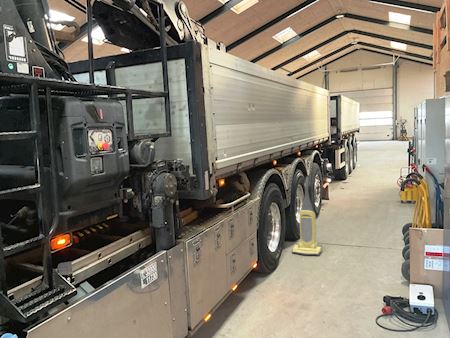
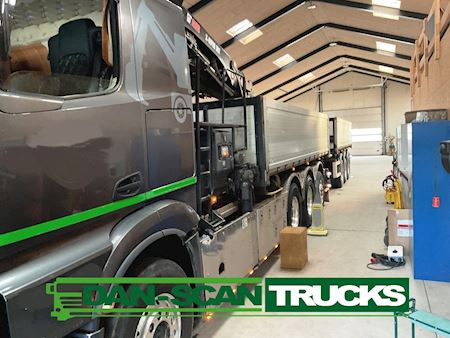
cardboard box: none [237,252,284,325] -> present [279,226,308,269]

